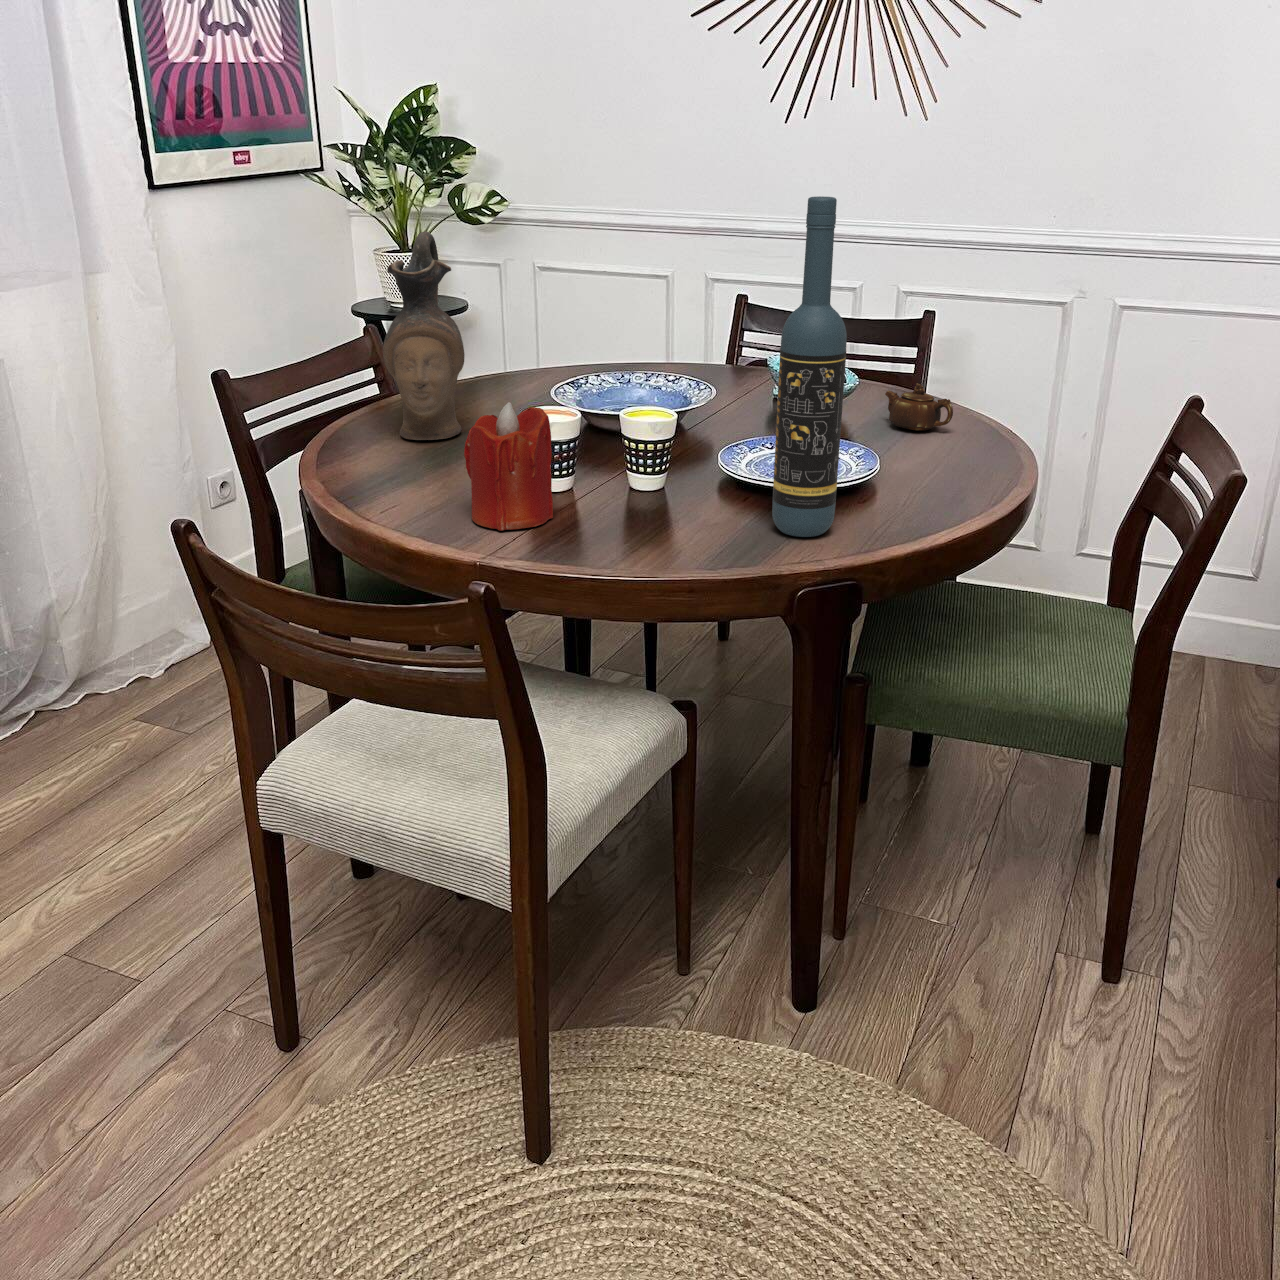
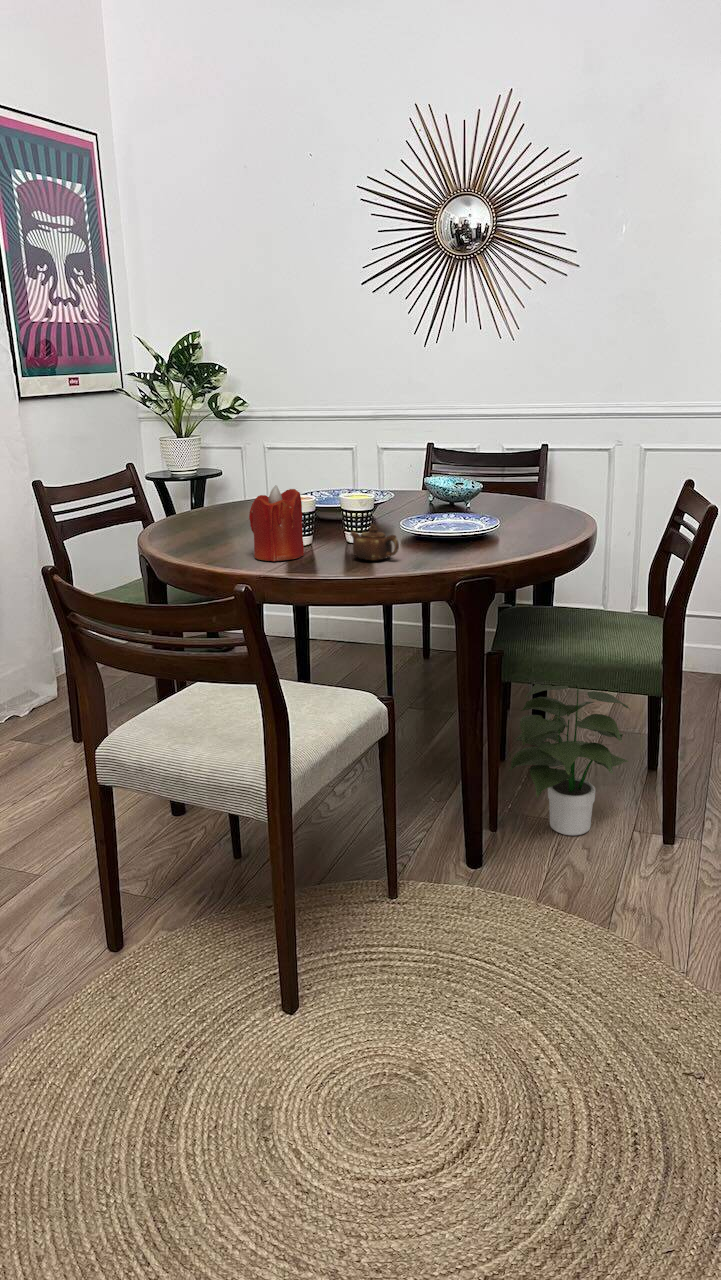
wine bottle: present [772,196,847,537] -> none [437,356,475,557]
ceramic pitcher: present [383,231,465,440] -> none [189,401,240,527]
teapot: present [885,384,953,431] -> present [350,525,399,560]
potted plant: none [866,709,1070,957] -> present [509,684,630,835]

